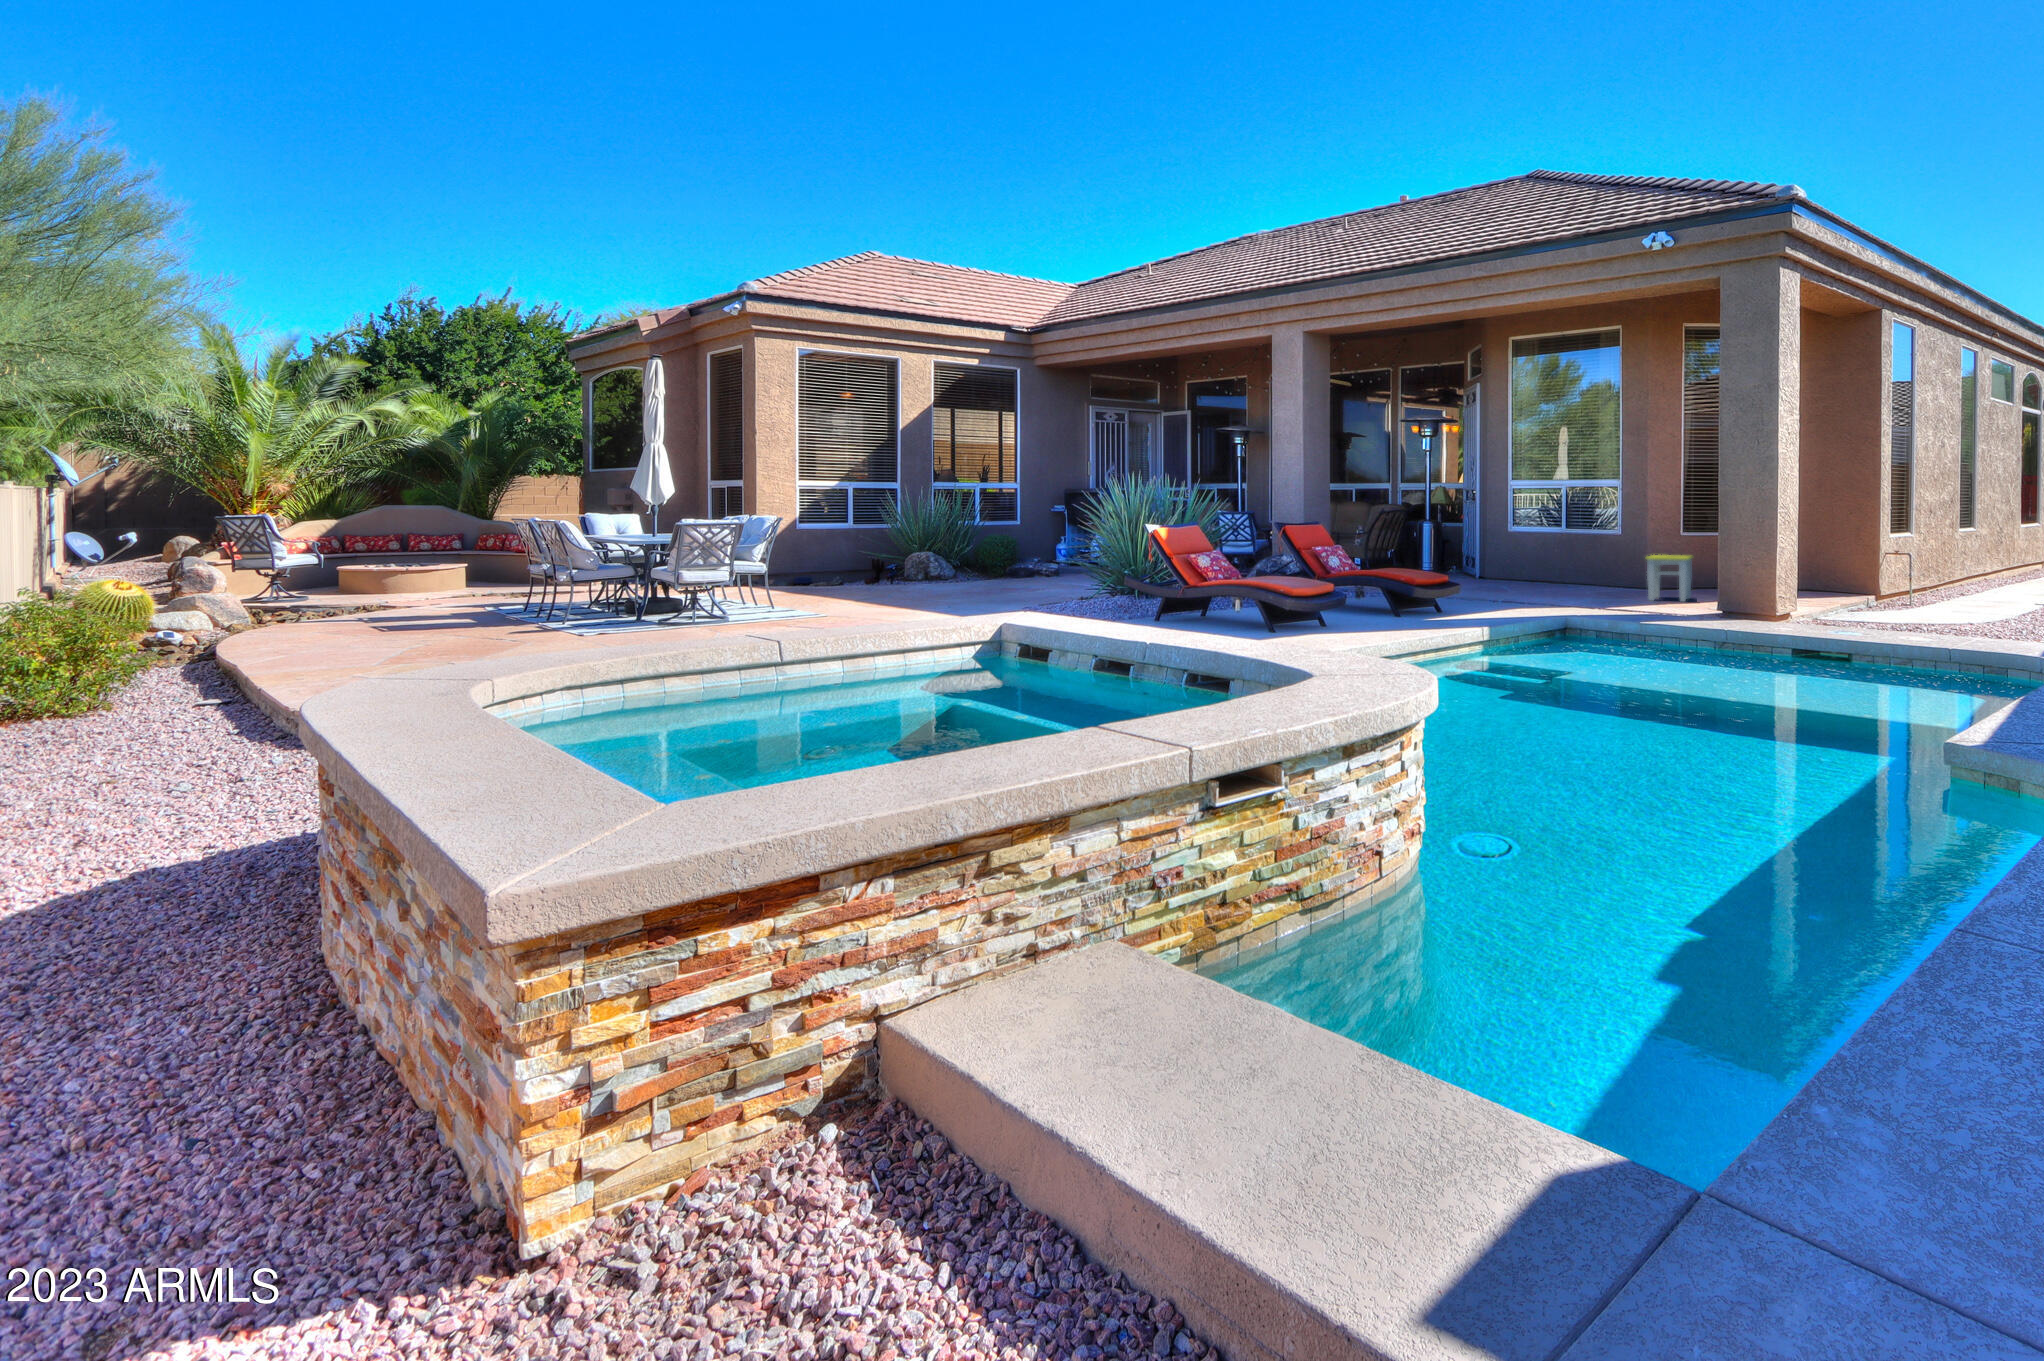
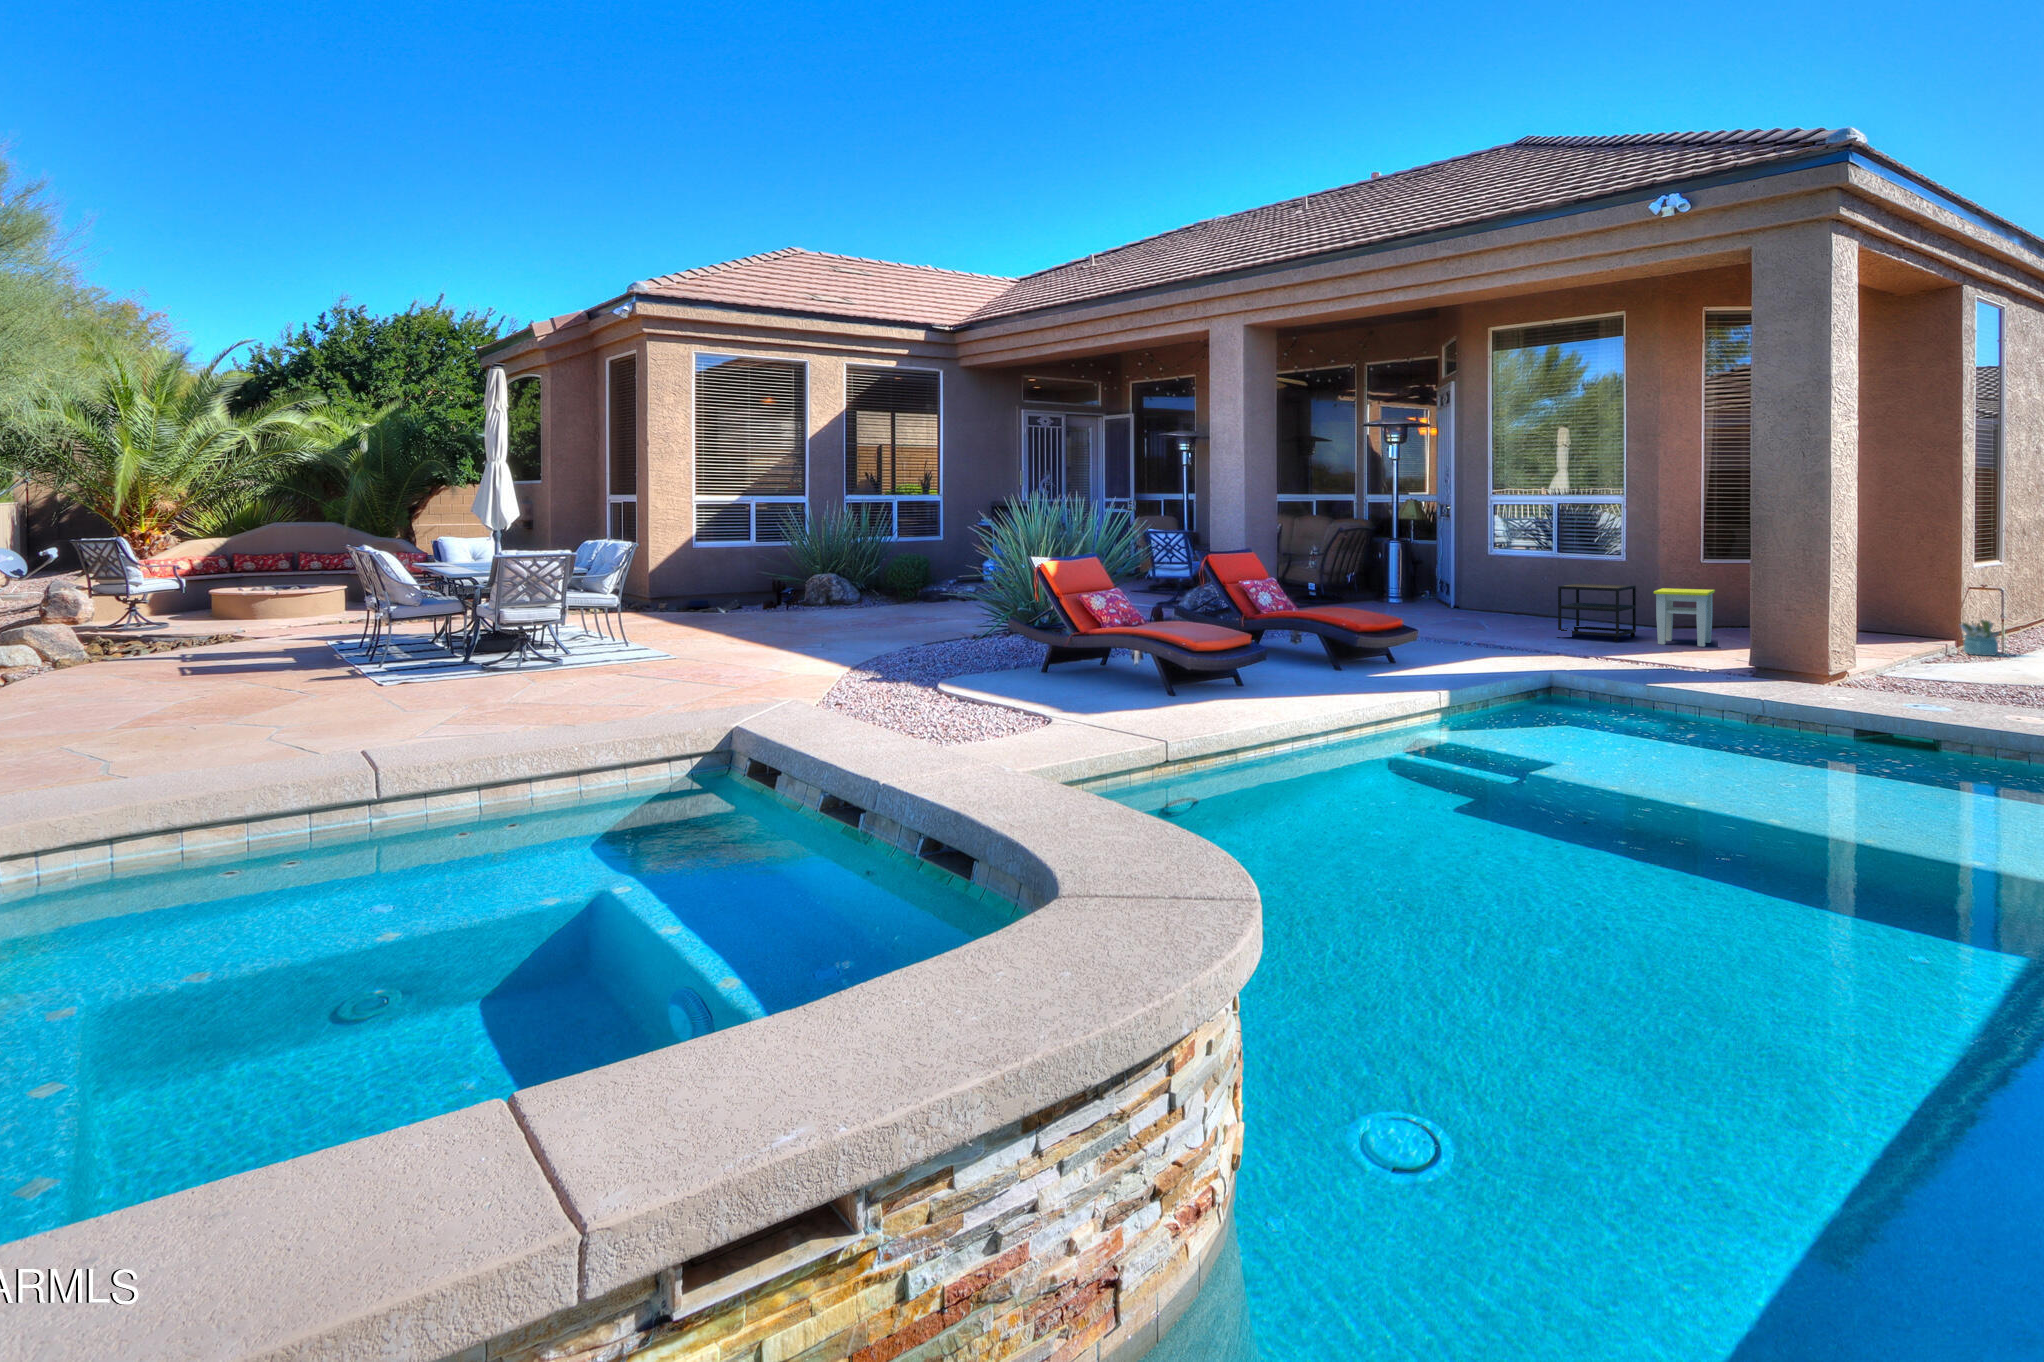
side table: none [1567,553,1631,599] -> present [1557,583,1636,642]
decorative plant: none [1879,577,1910,605] -> present [1961,620,1999,656]

